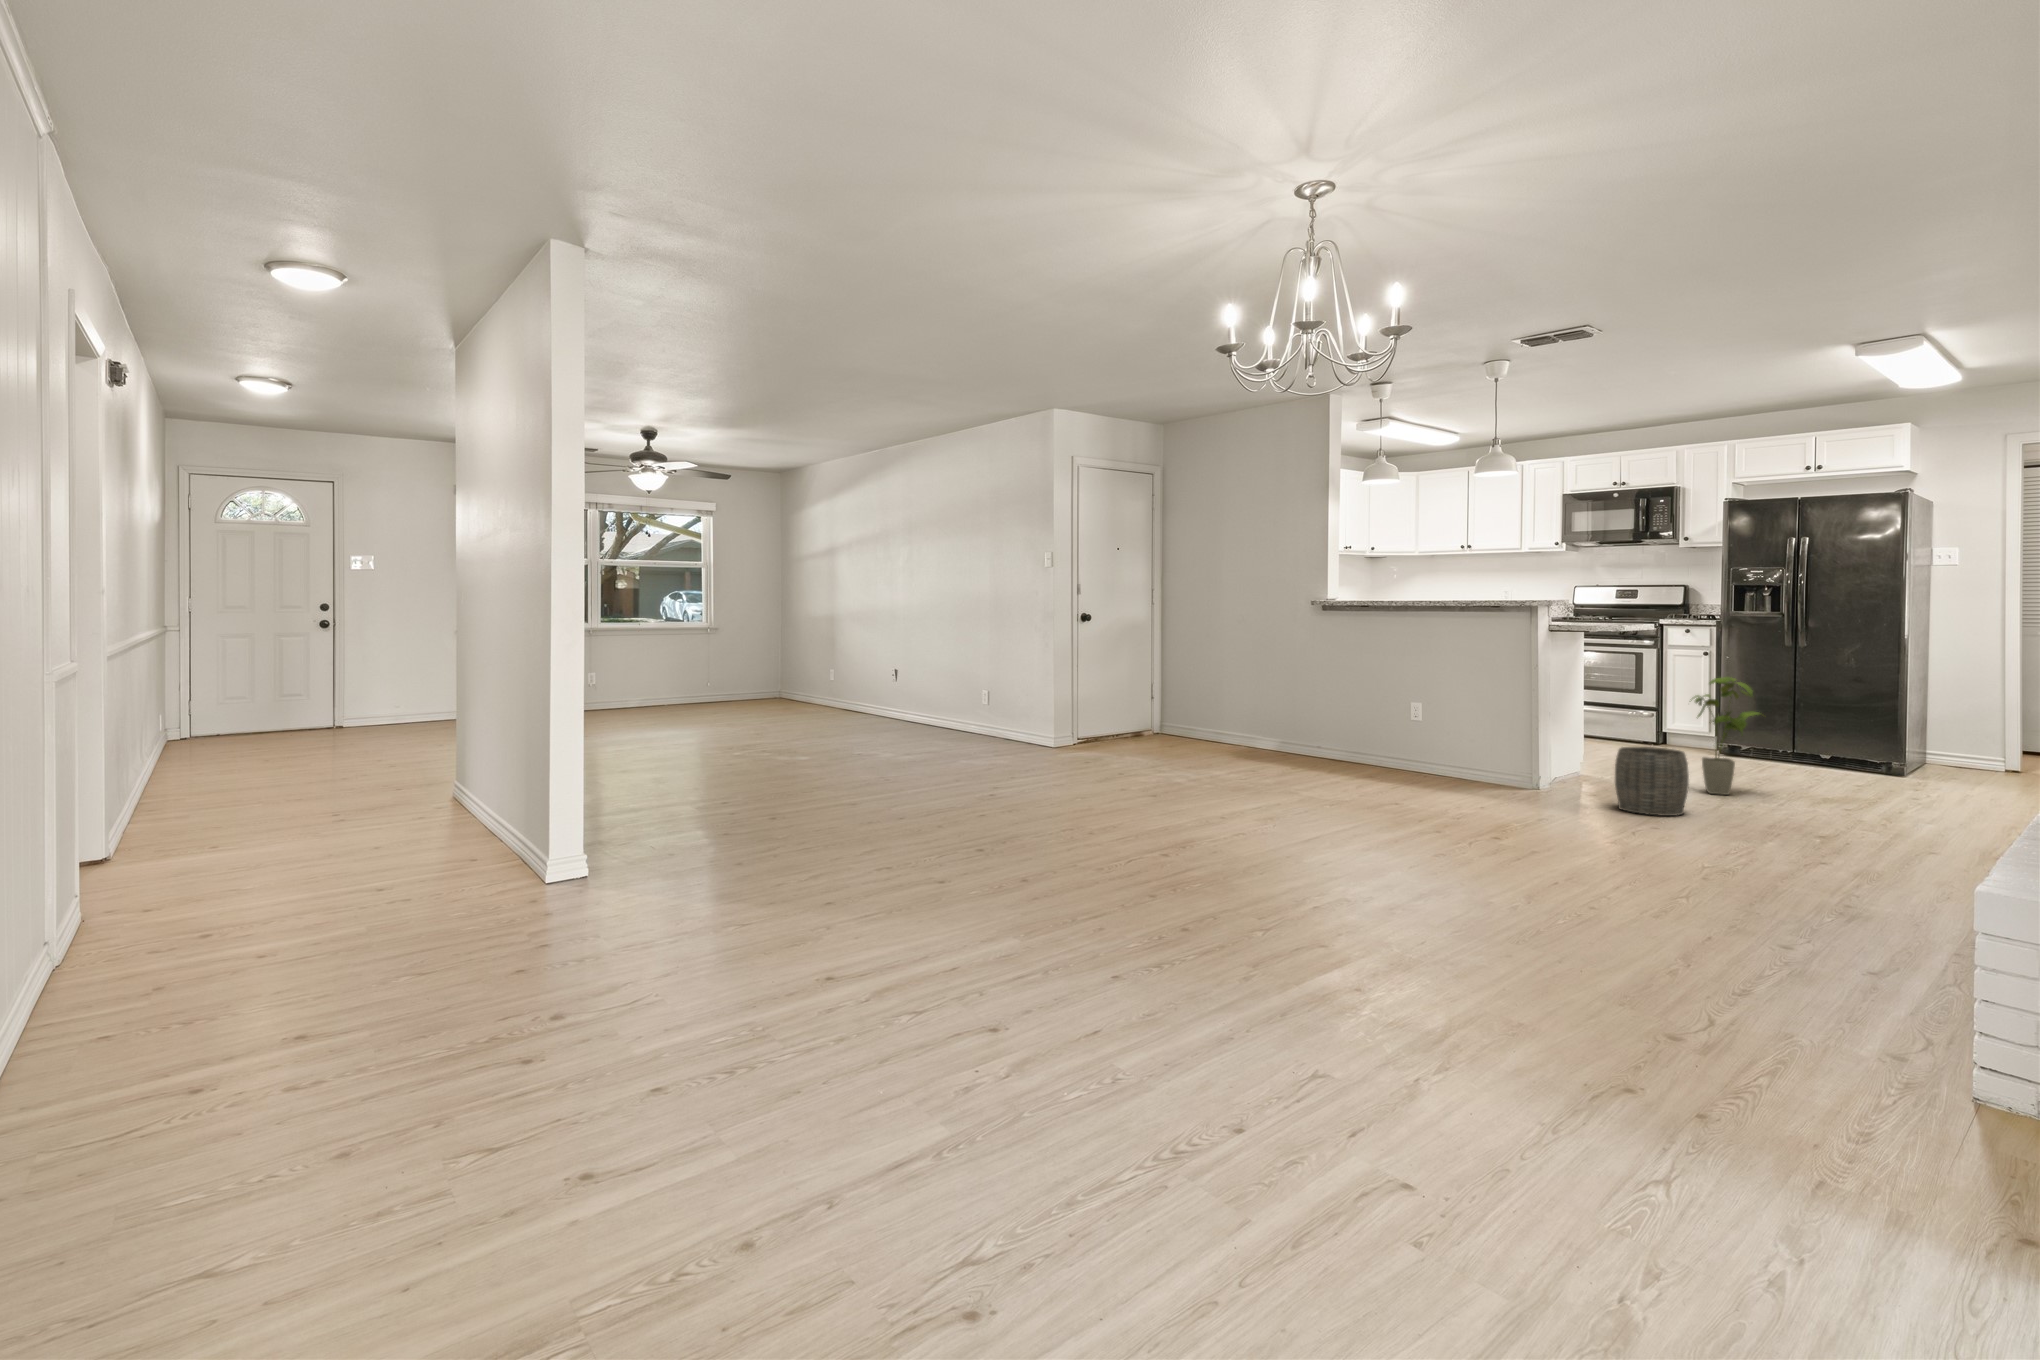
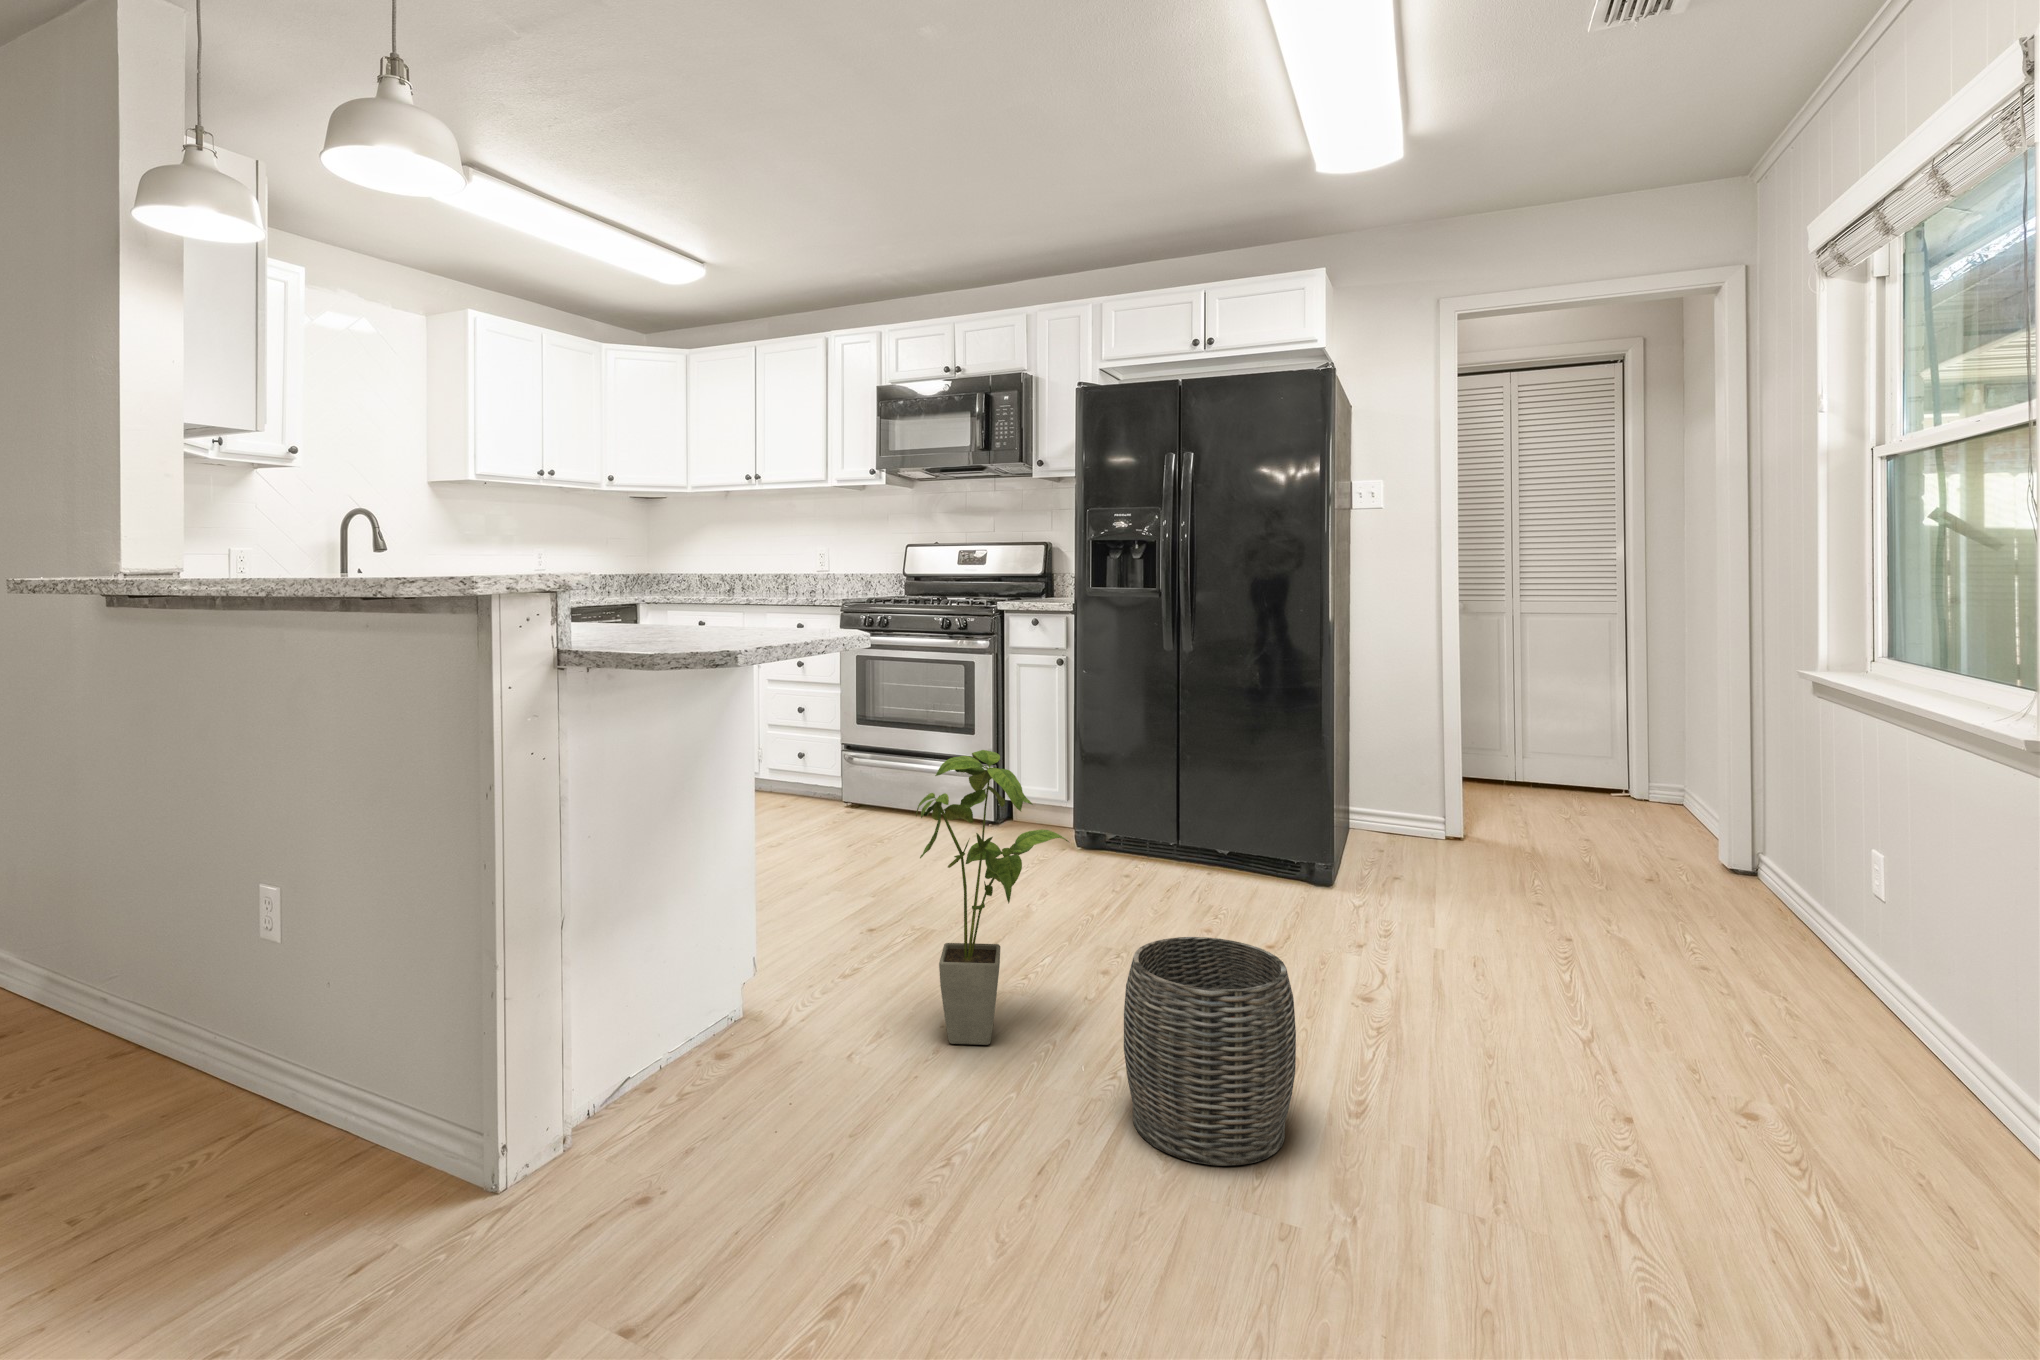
woven basket: present [1615,747,1689,816] -> present [1124,937,1296,1166]

